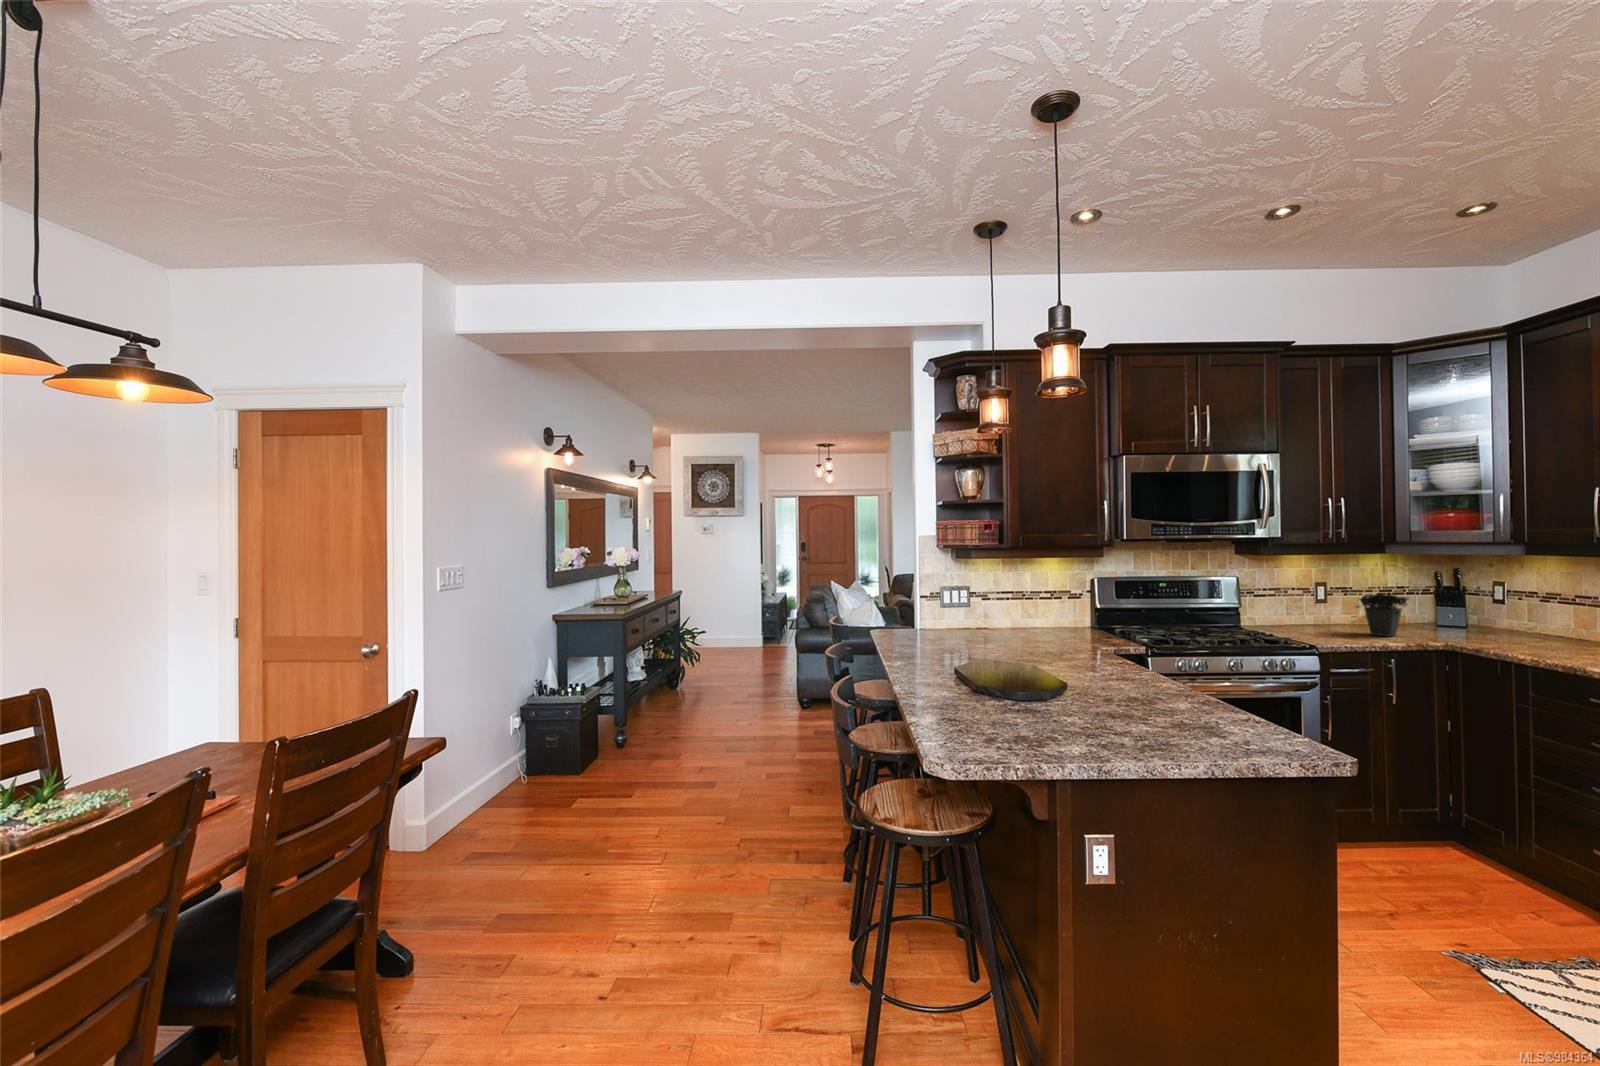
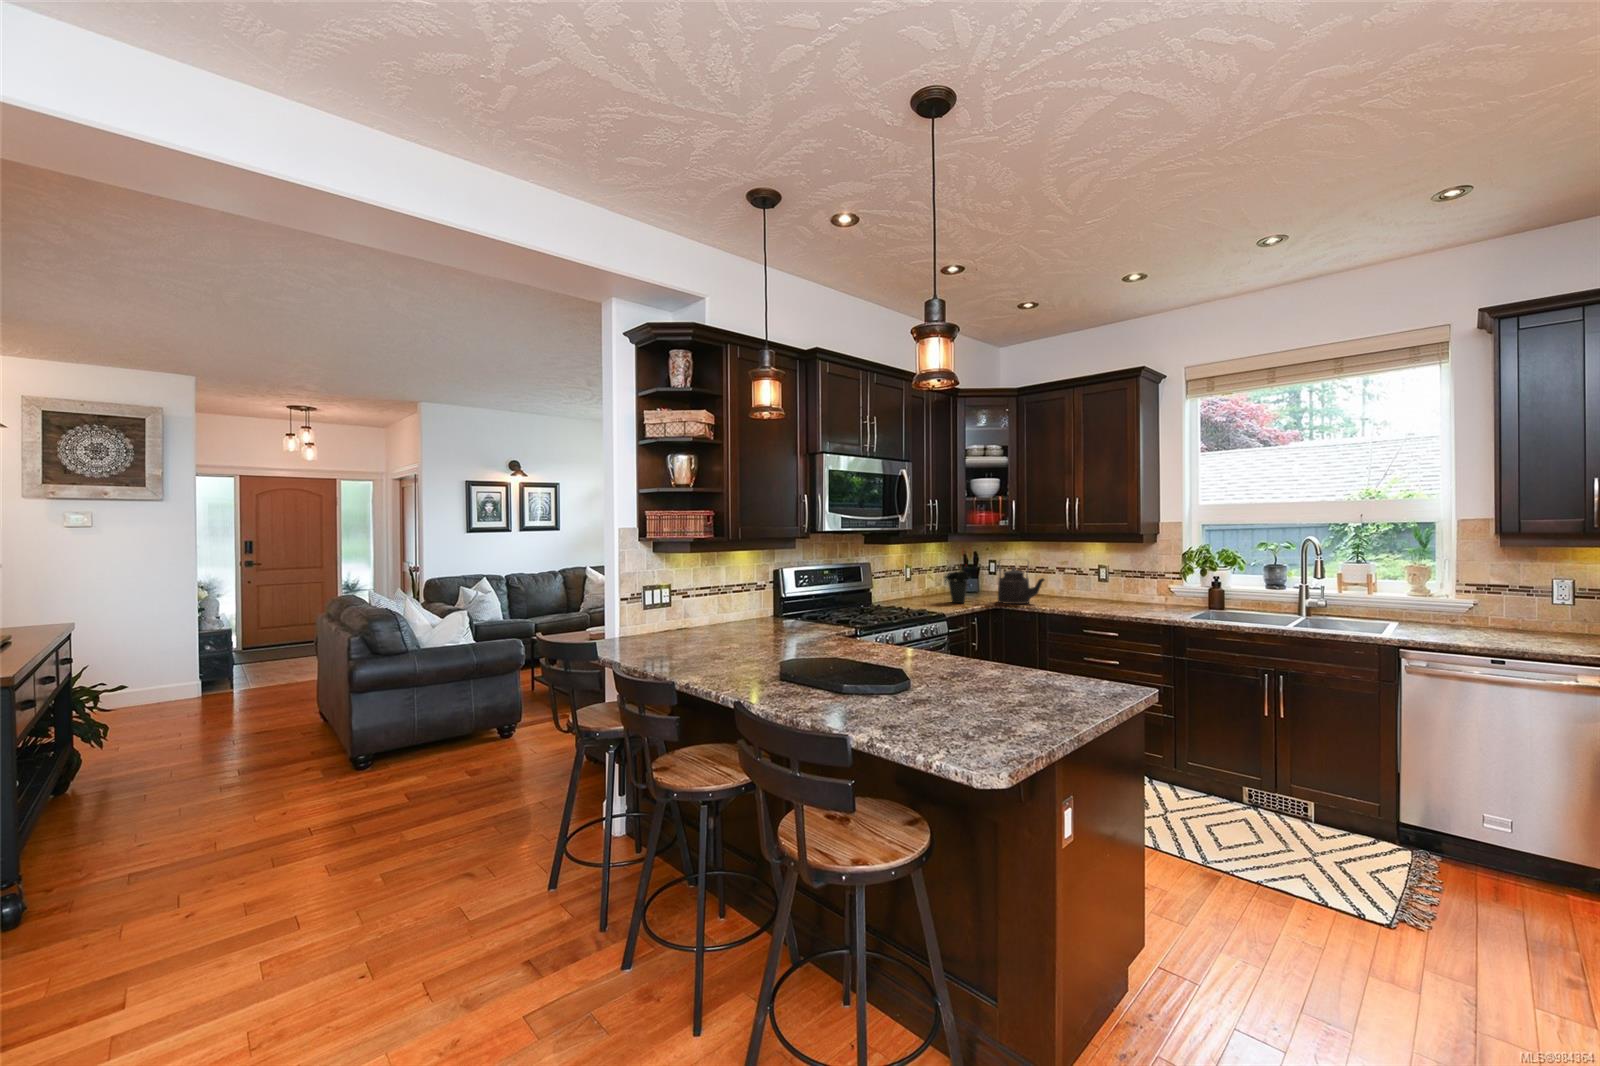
kettle: none [1461,581,1553,648] -> present [998,560,1044,604]

